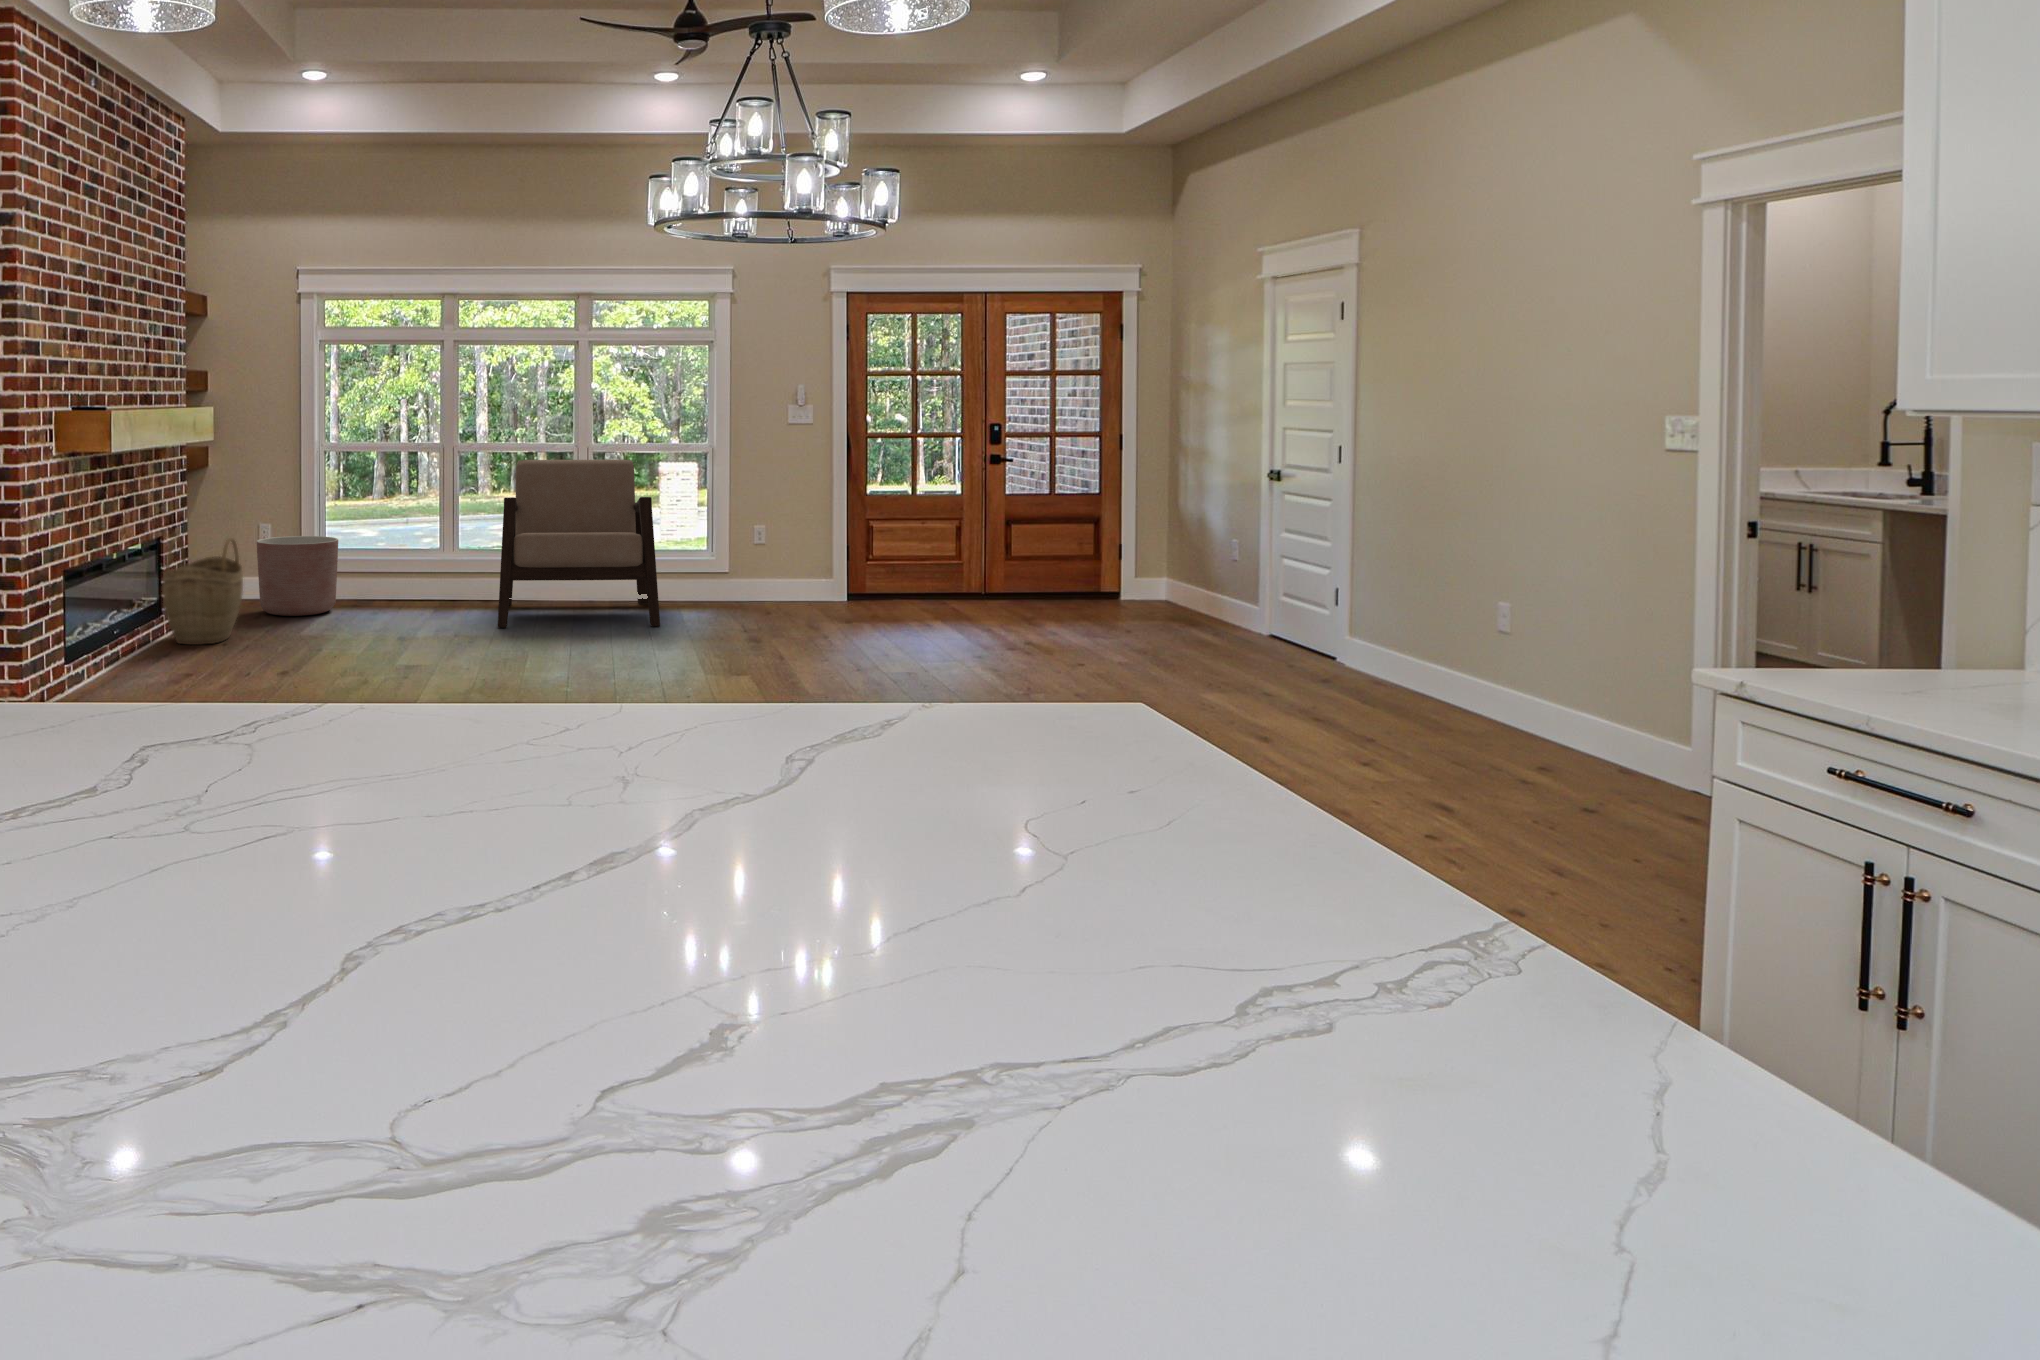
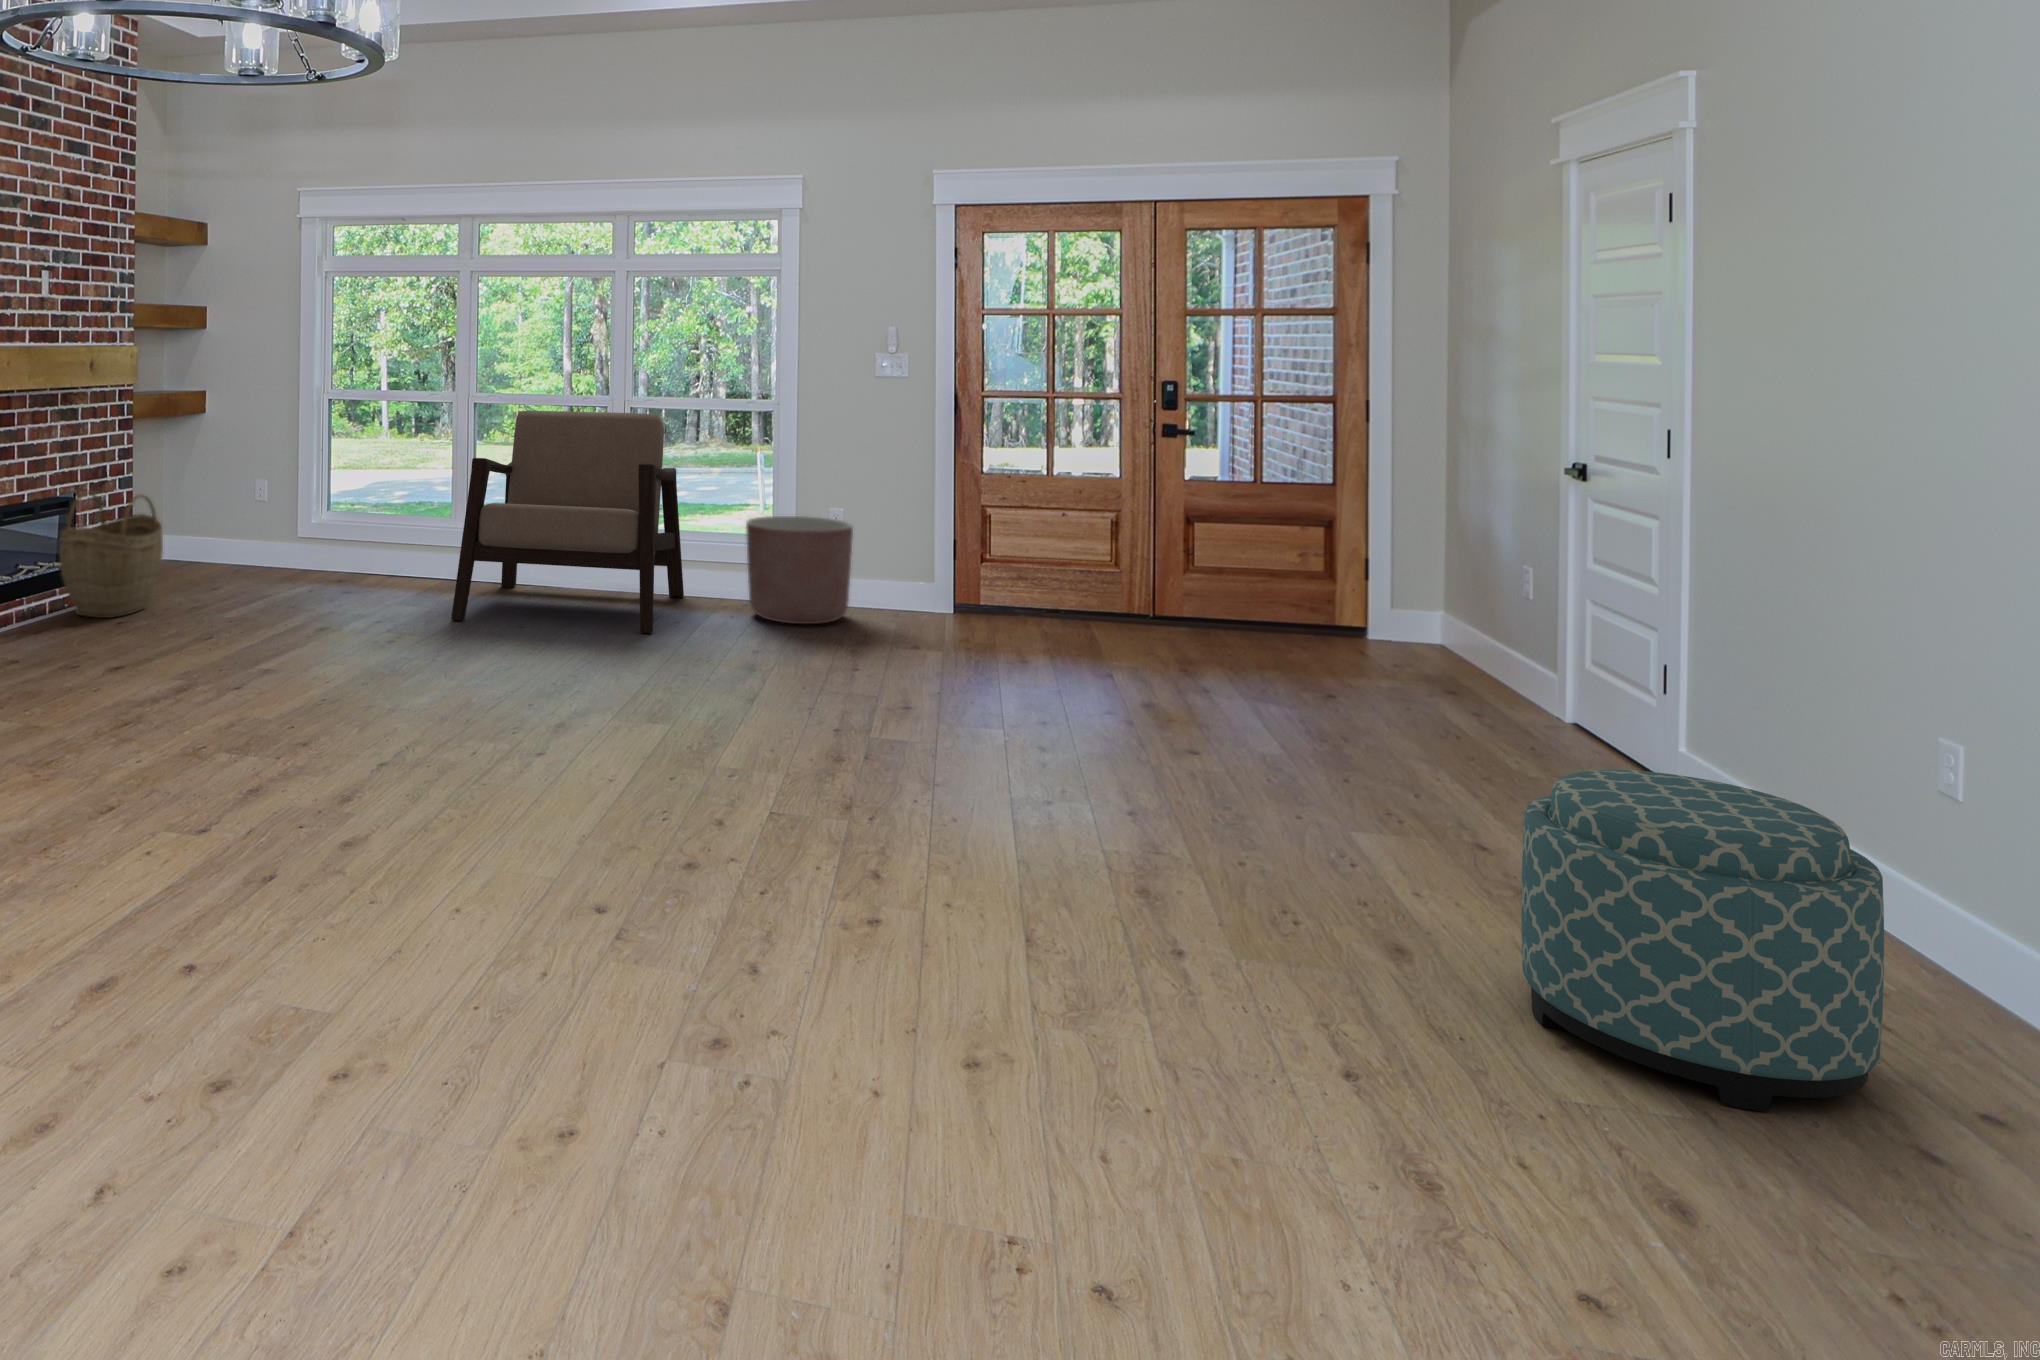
planter: present [257,536,338,616] -> present [746,516,853,624]
ottoman: none [1336,621,1505,775] -> present [1521,770,1884,1112]

